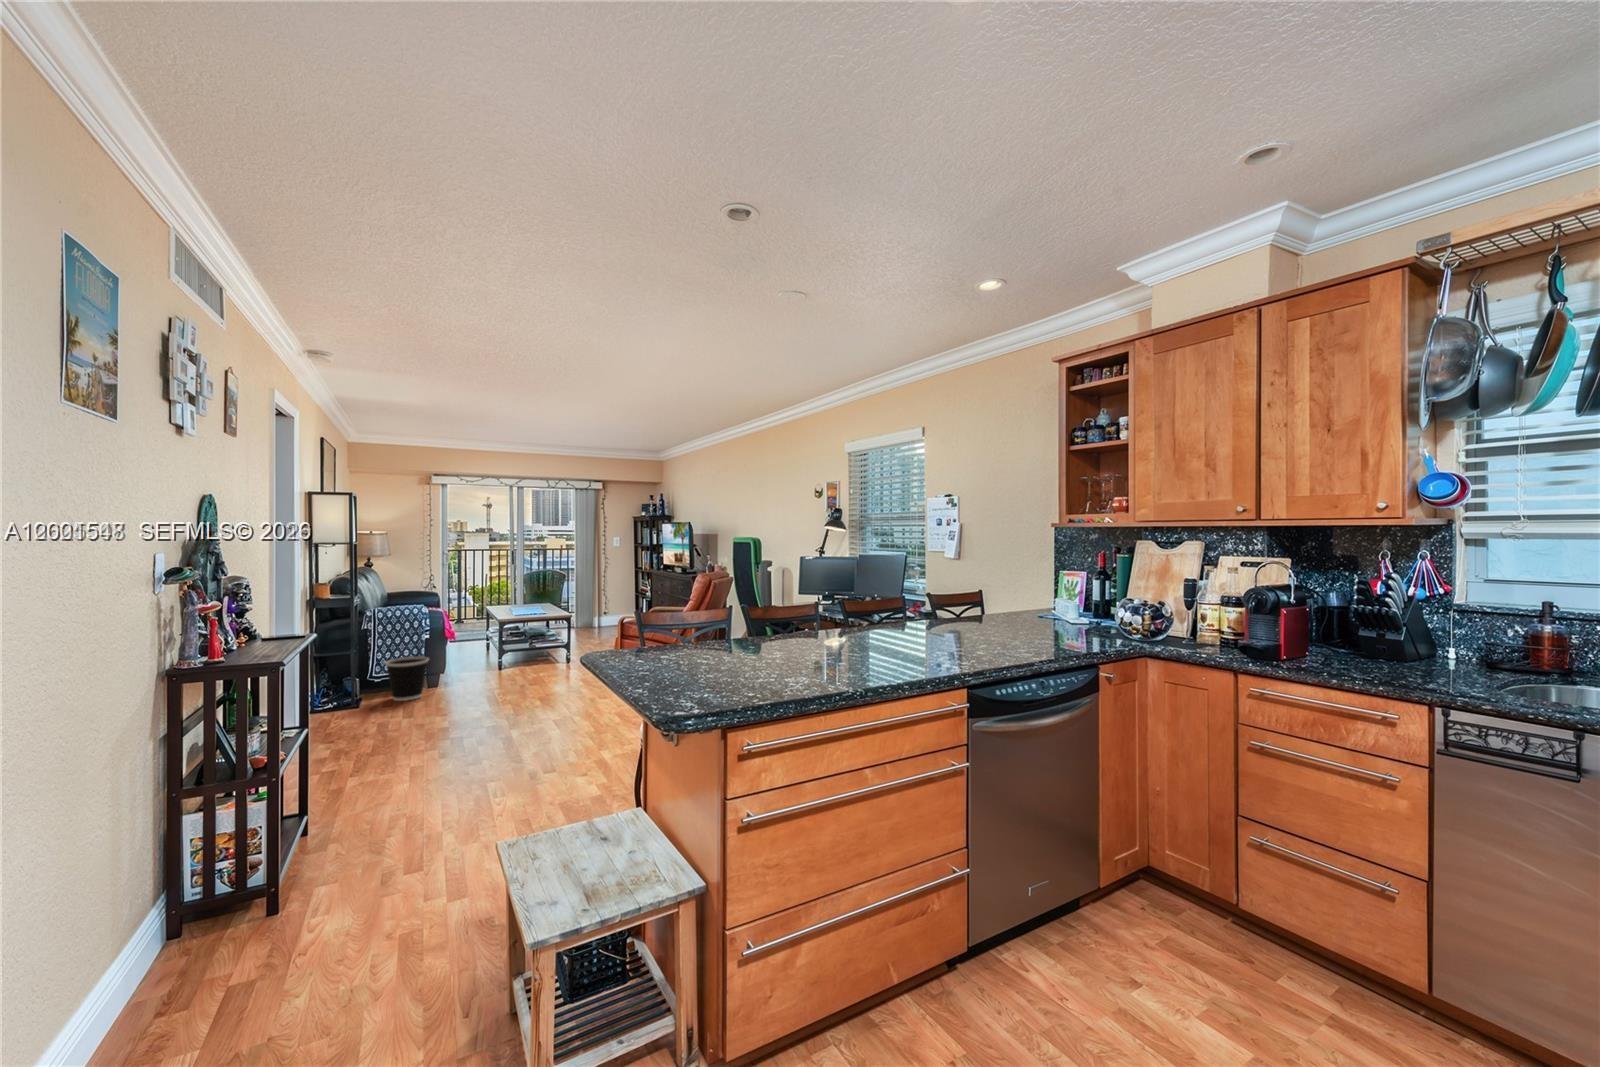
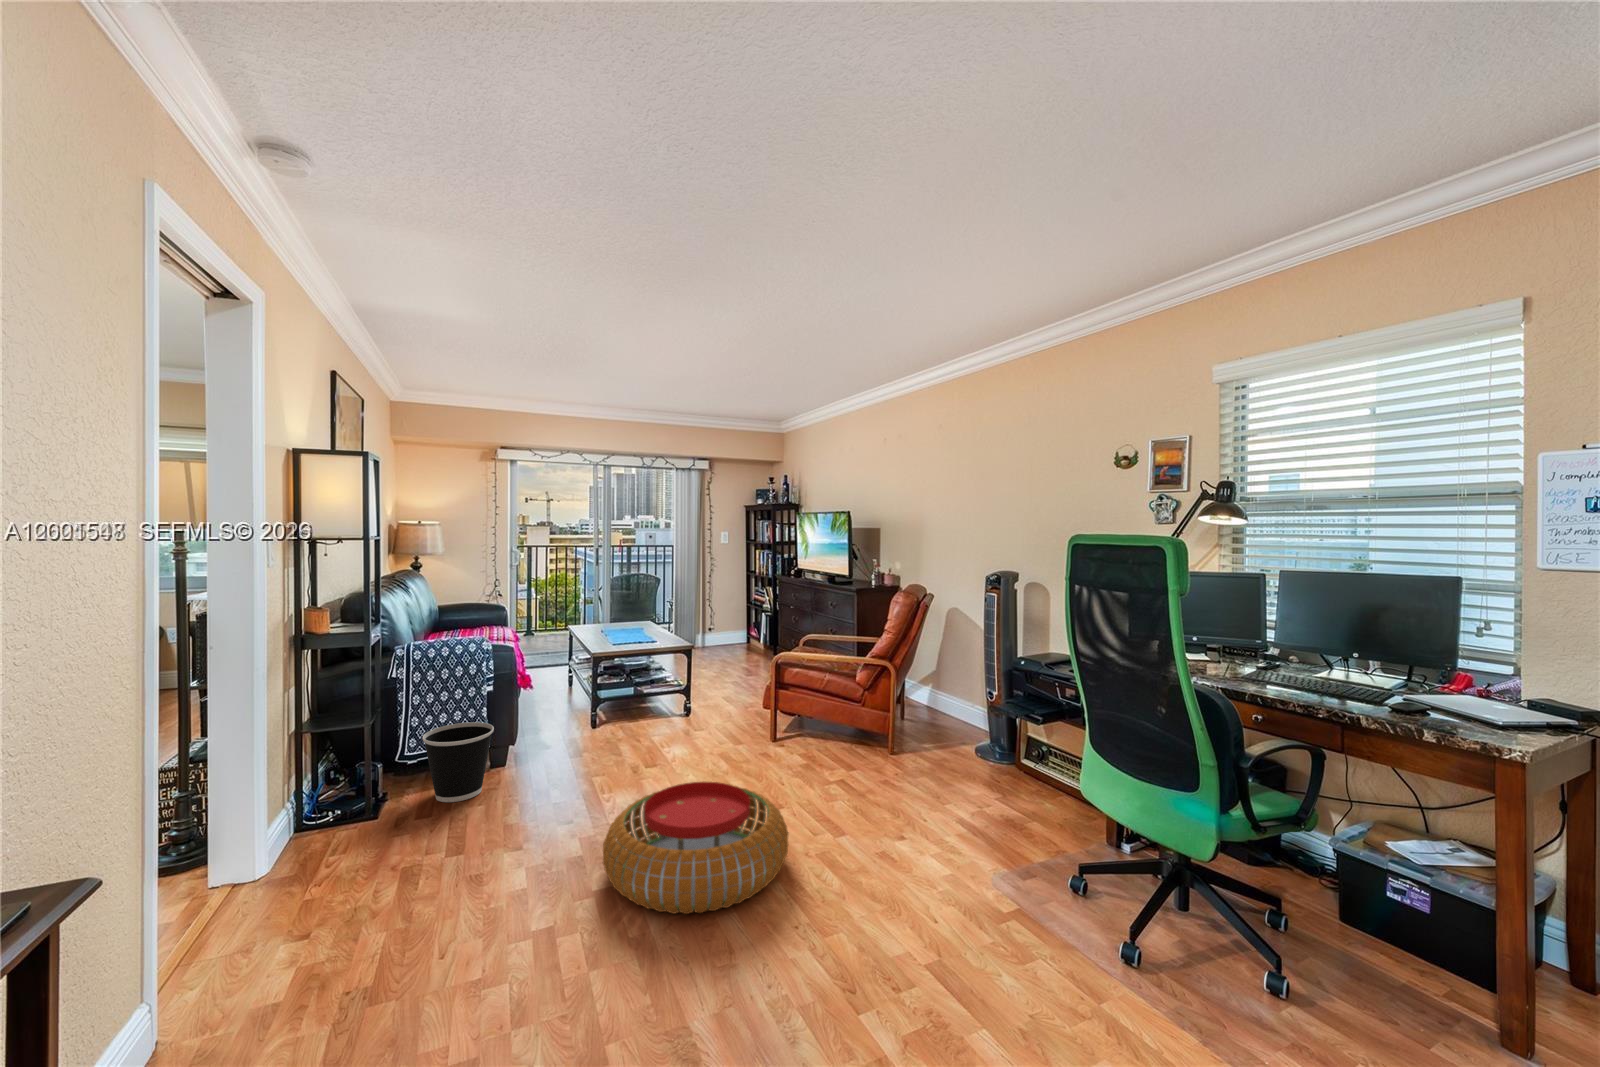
pouf: none [488,677,593,731] -> present [603,782,789,914]

